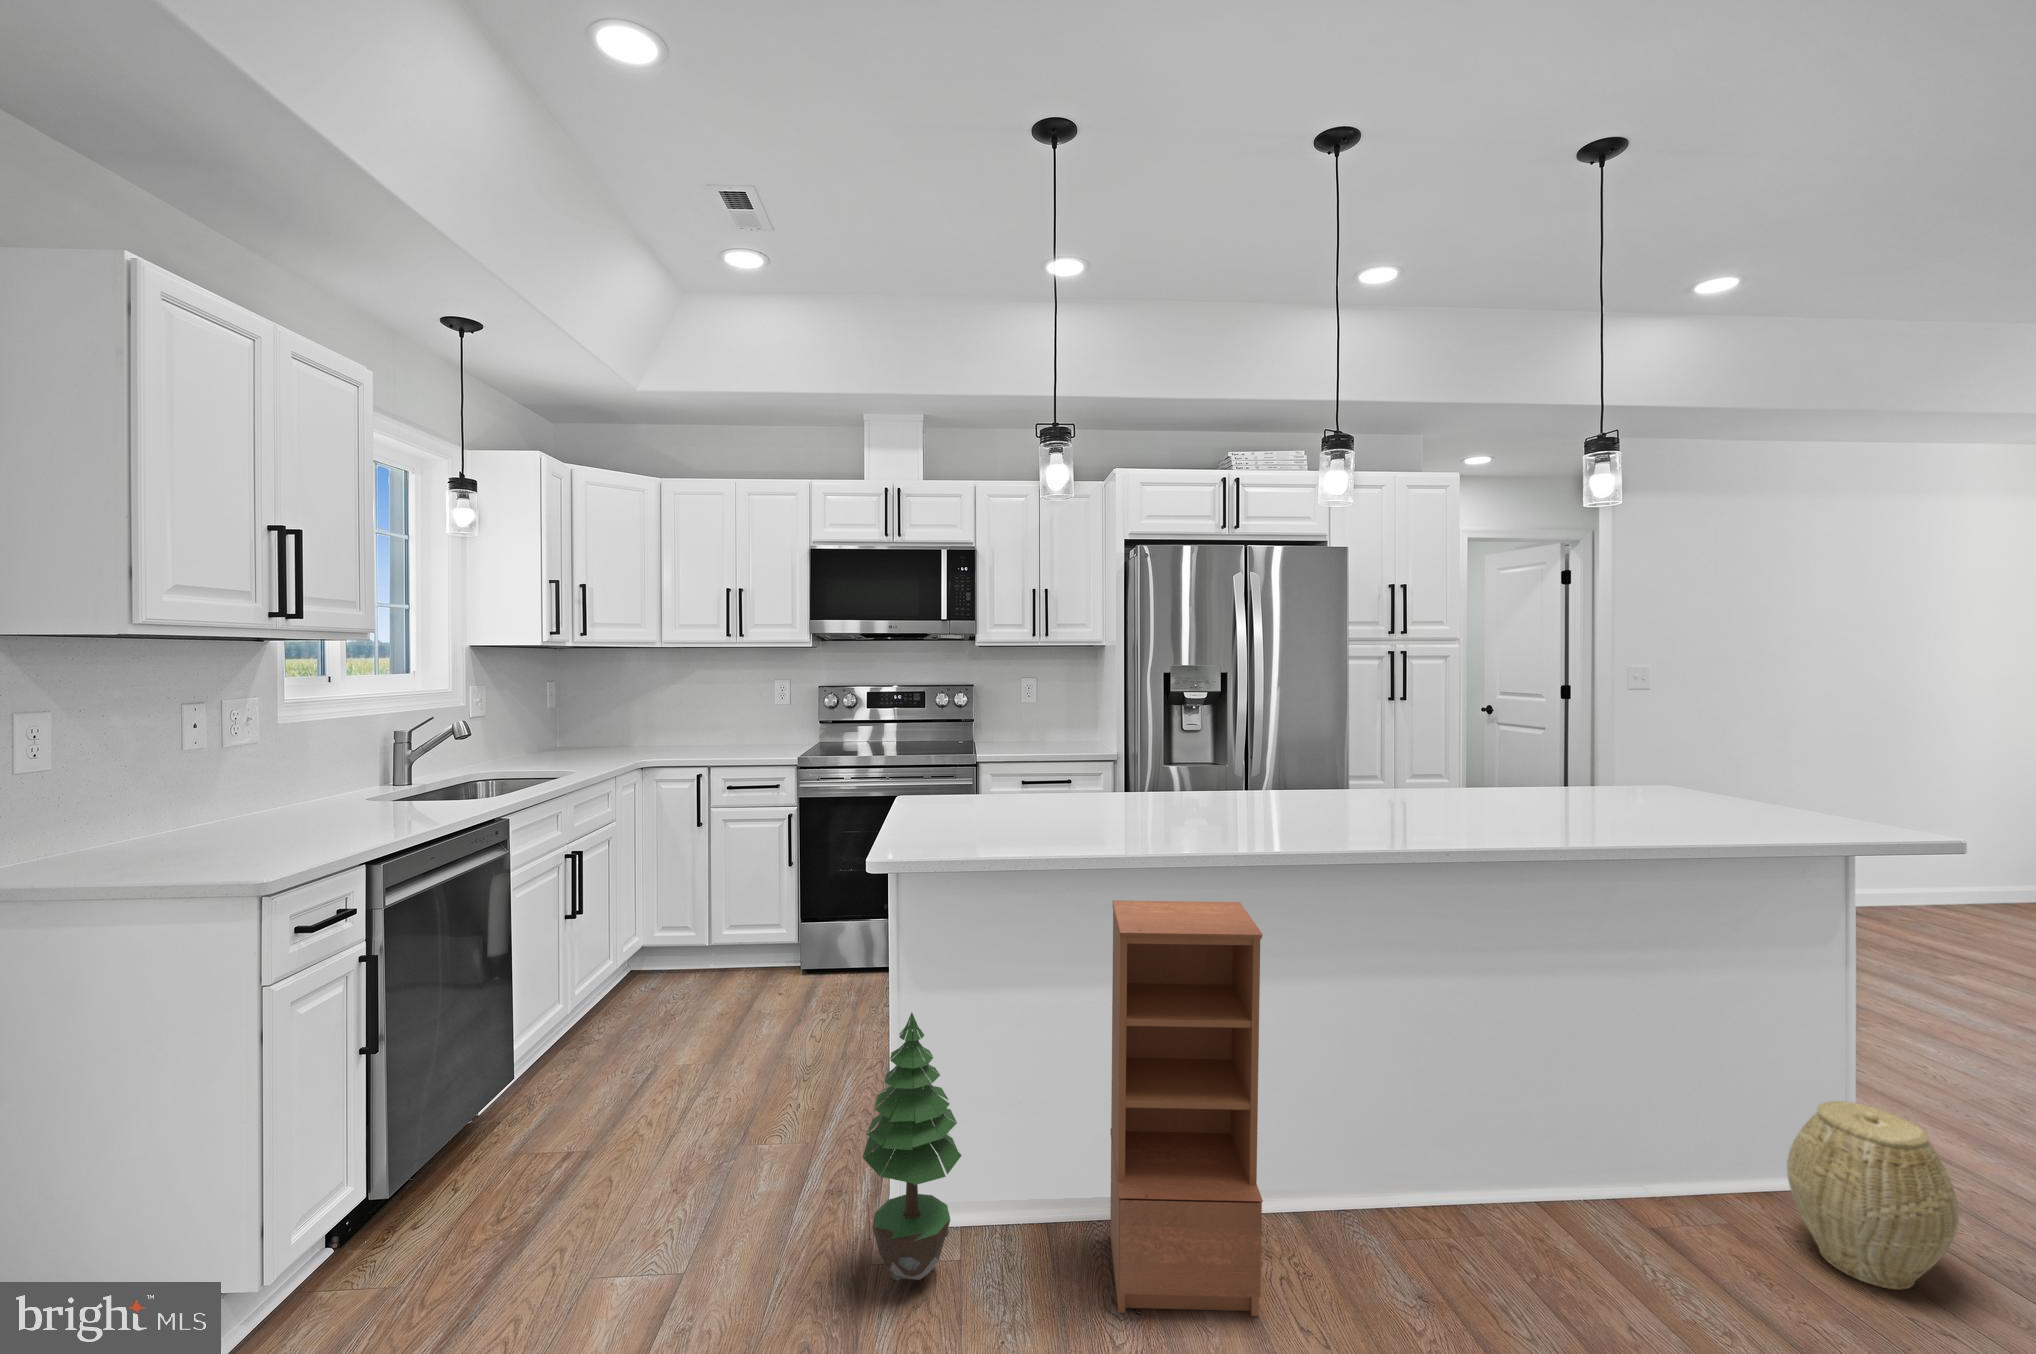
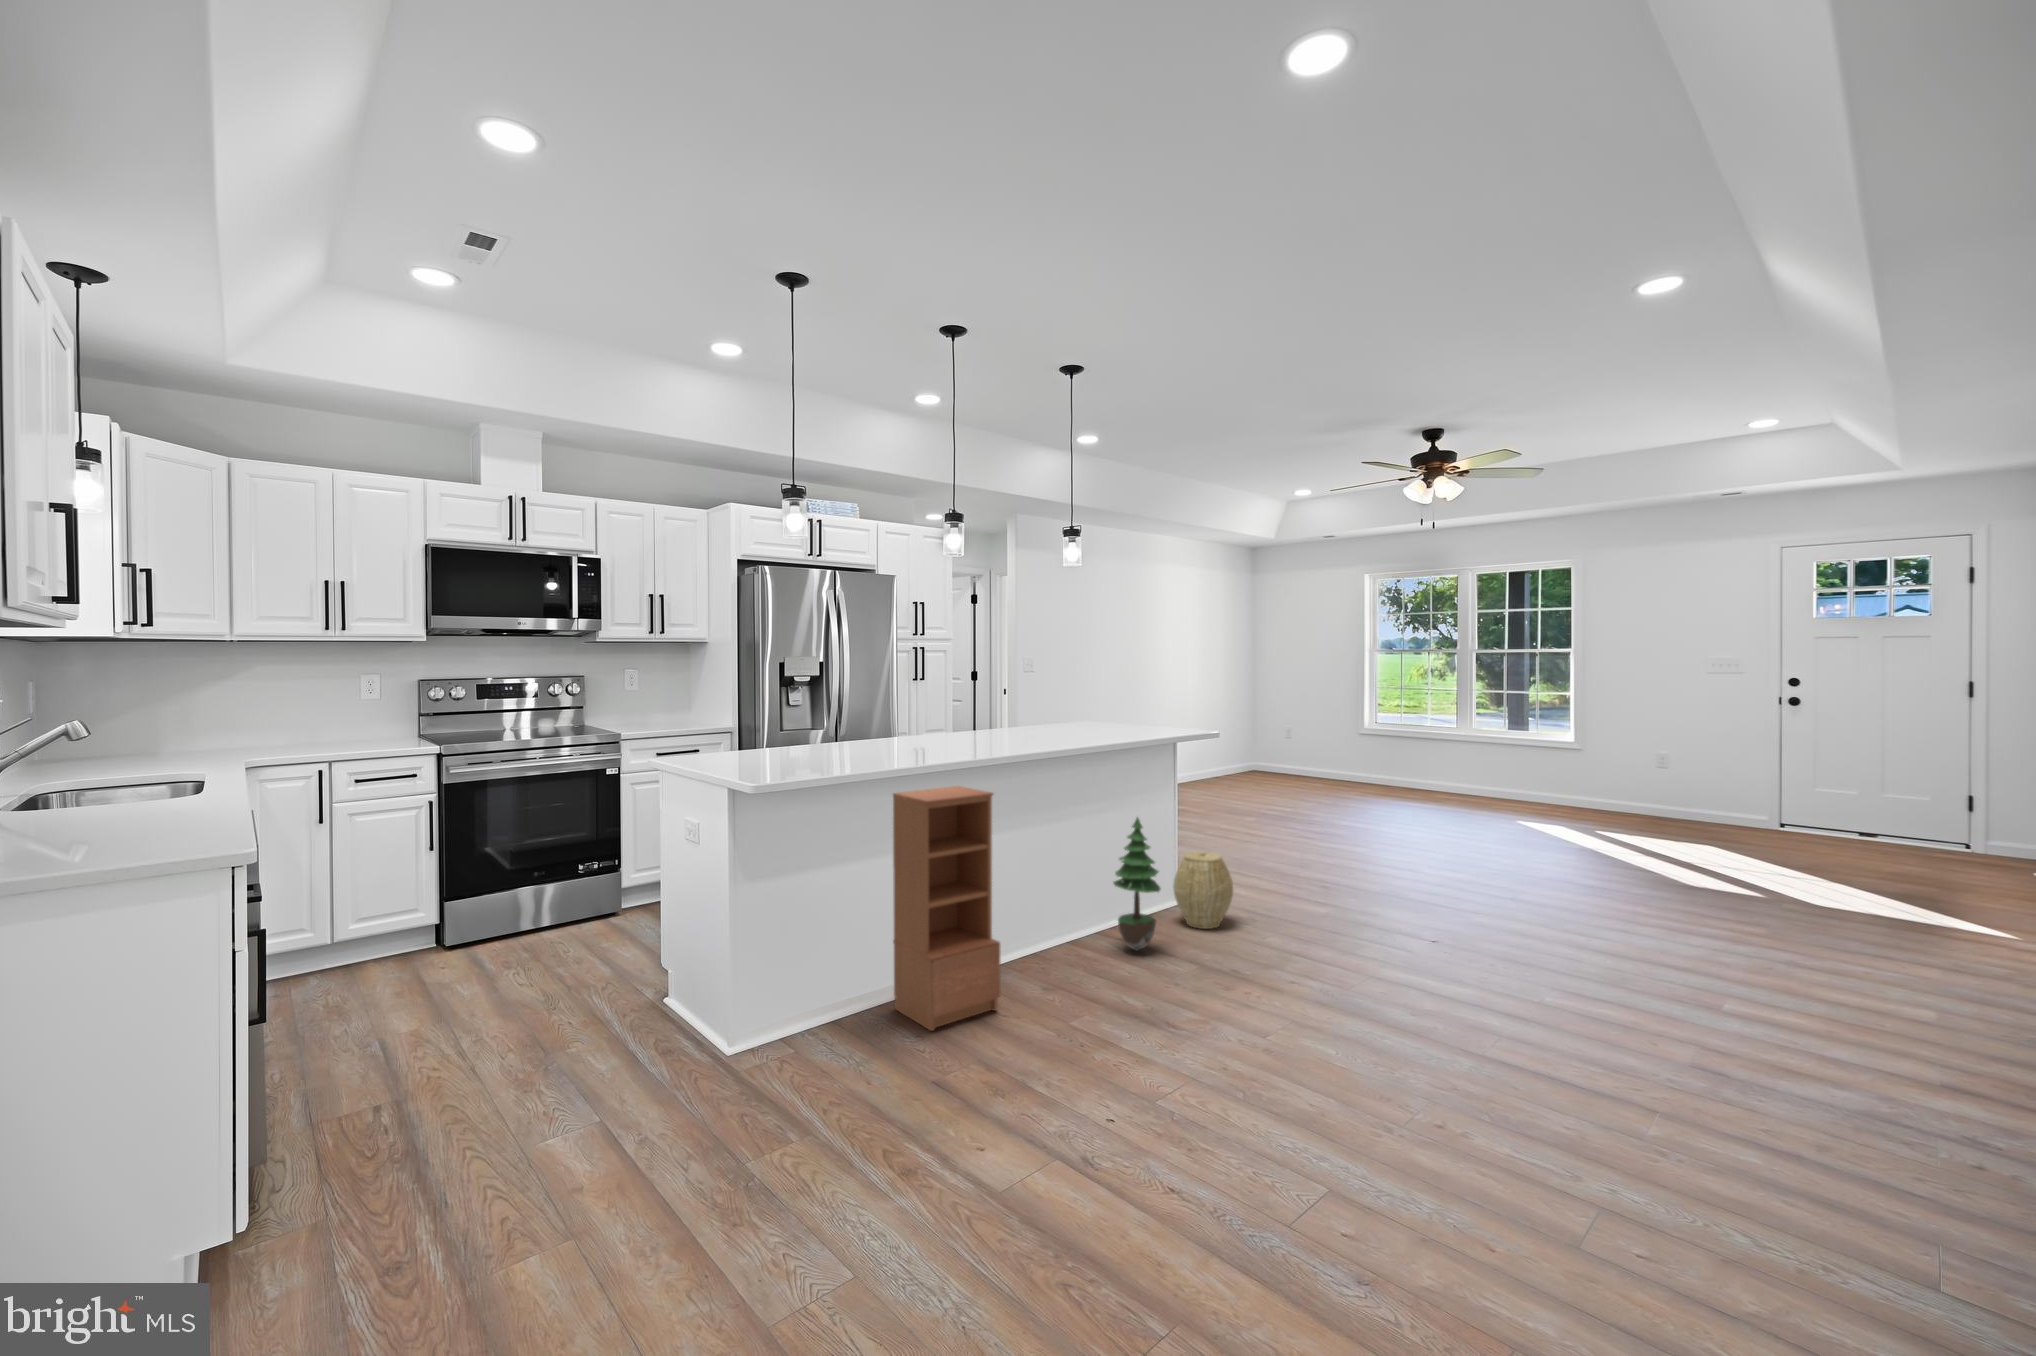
potted tree: present [863,1013,962,1281] -> present [1114,818,1161,951]

